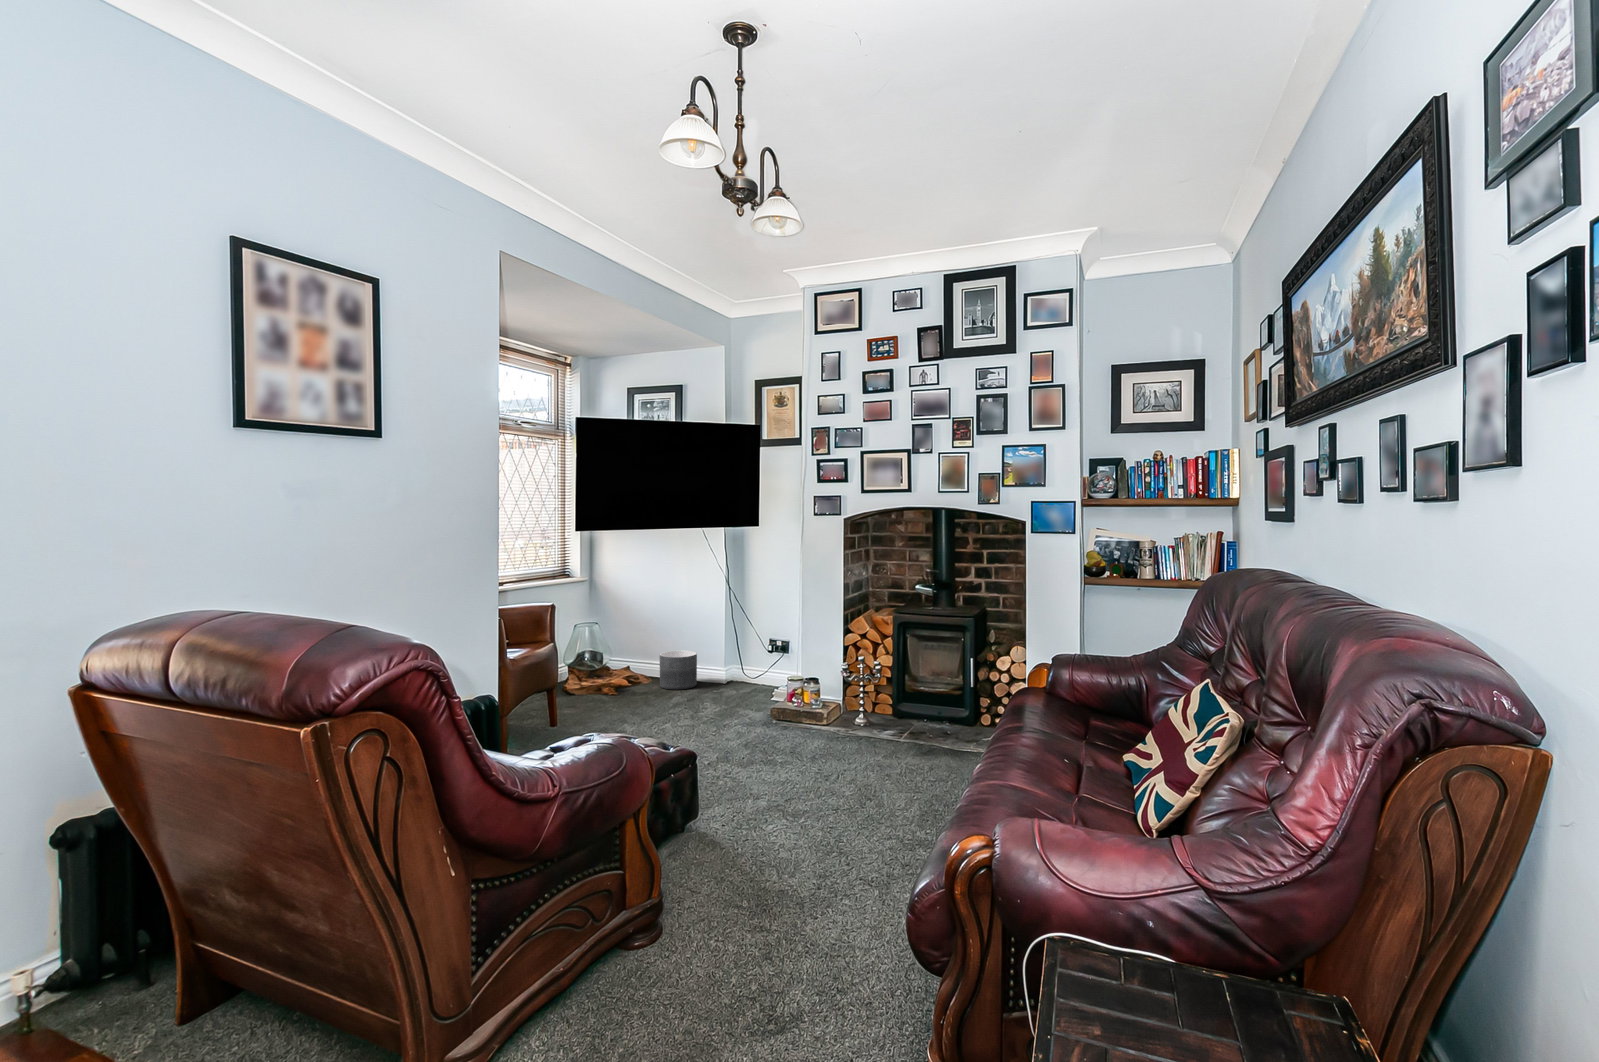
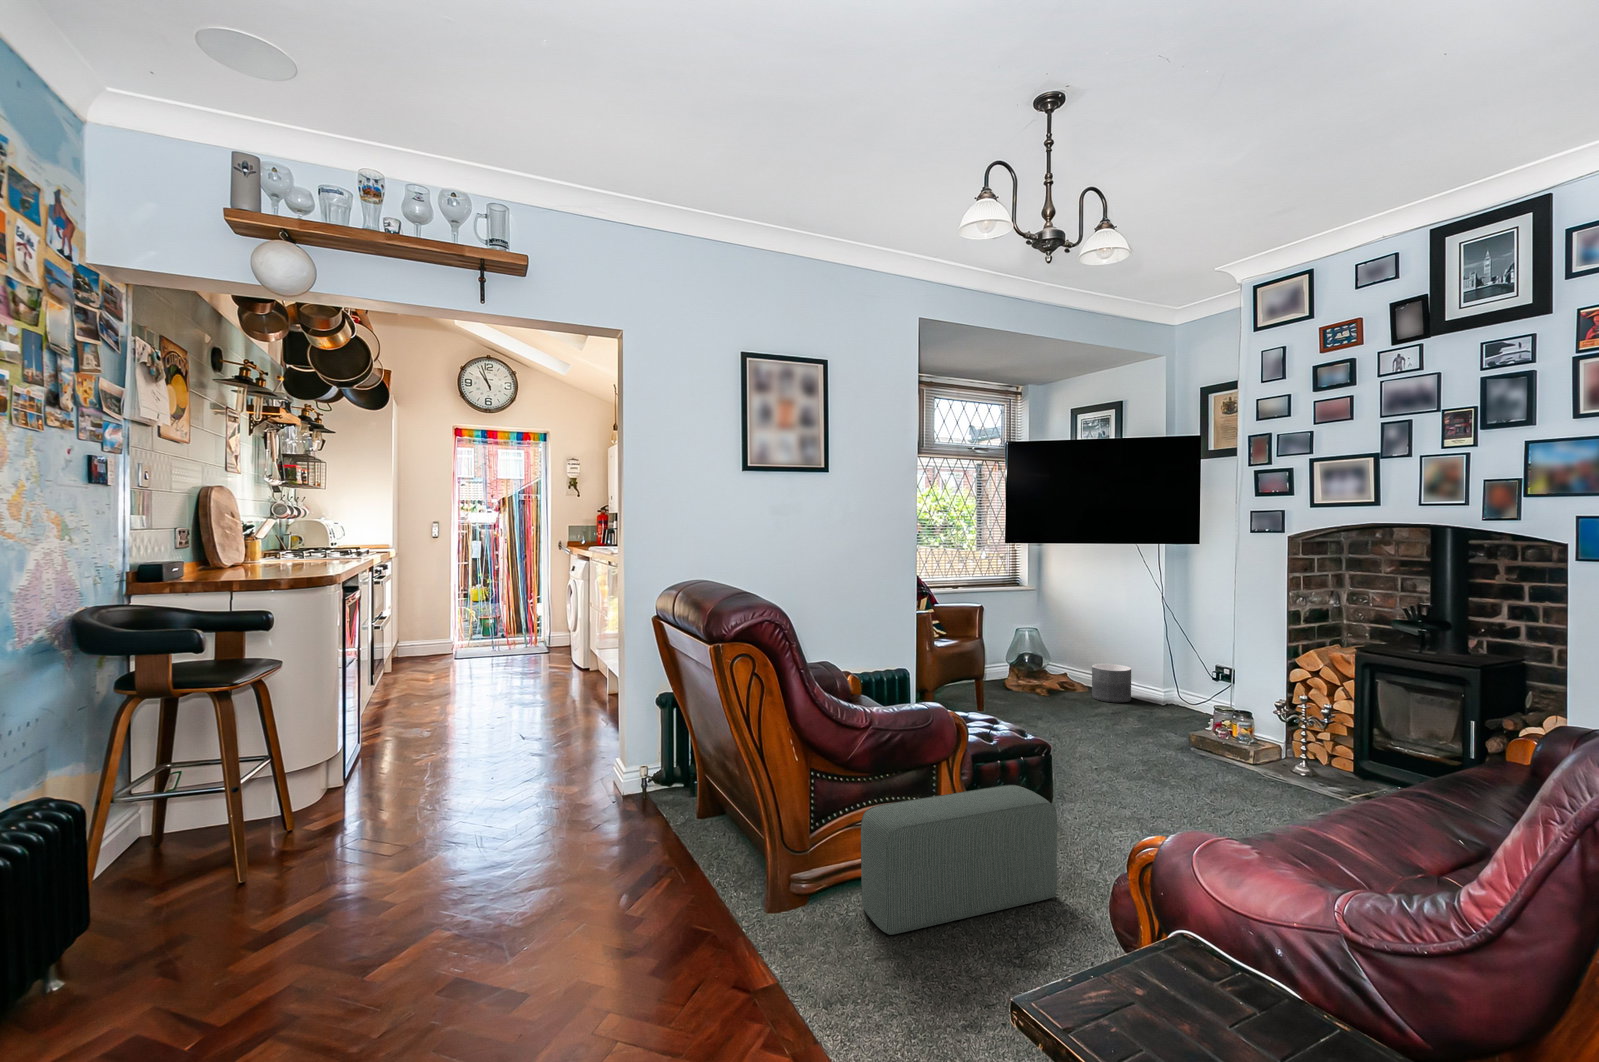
pouf: none [602,794,787,1024] -> present [861,785,1057,935]

